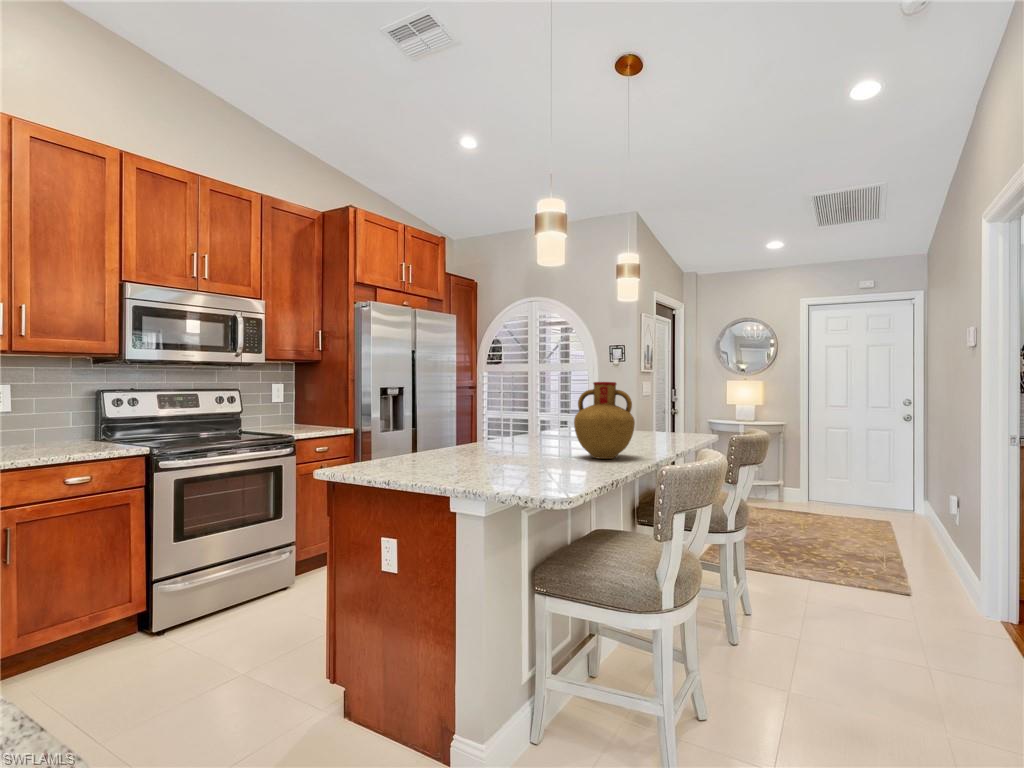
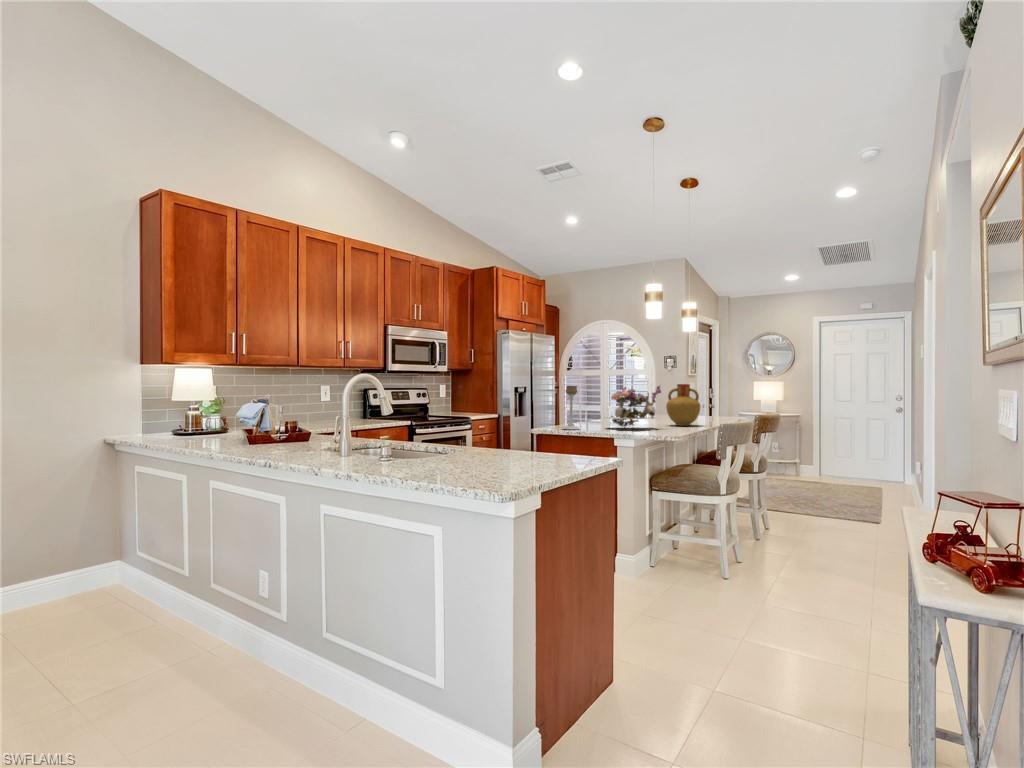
flower arrangement: none [447,383,556,466] -> present [609,386,661,427]
candle holder: none [365,384,400,470] -> present [562,386,579,430]

